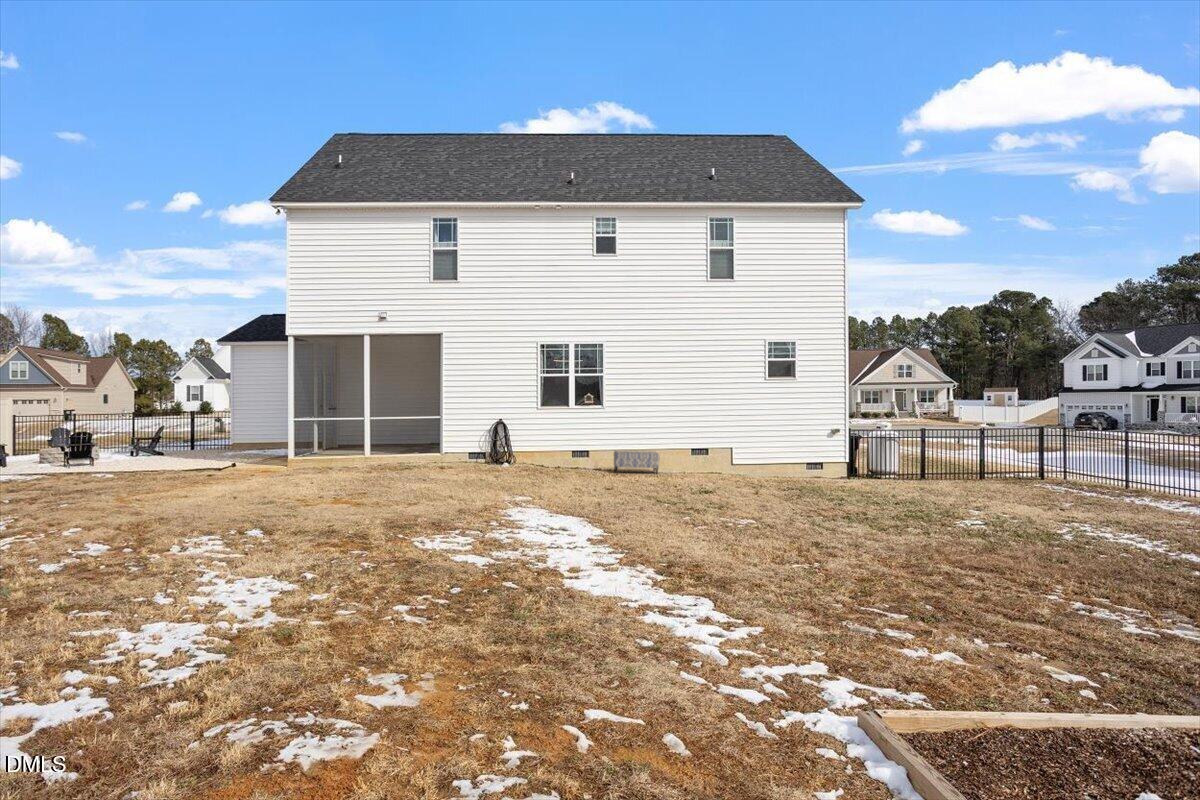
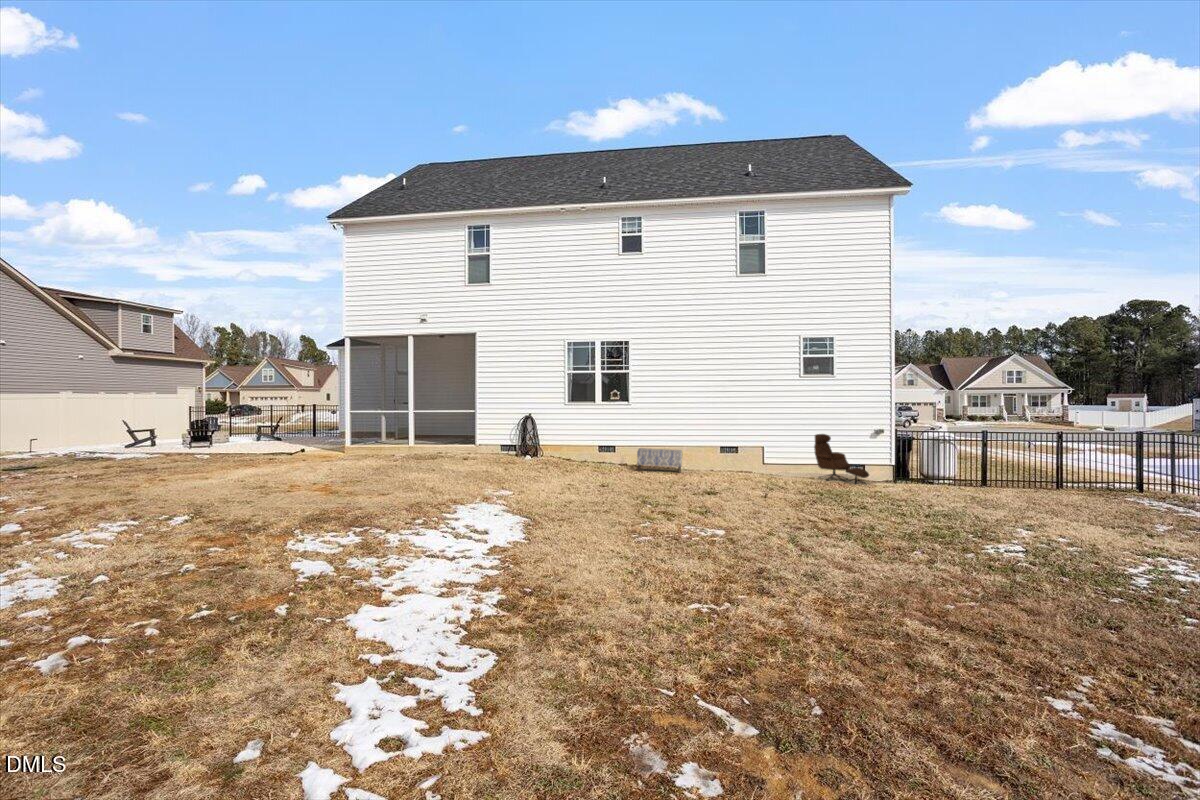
lounge chair: none [781,434,831,480] -> present [814,434,869,484]

